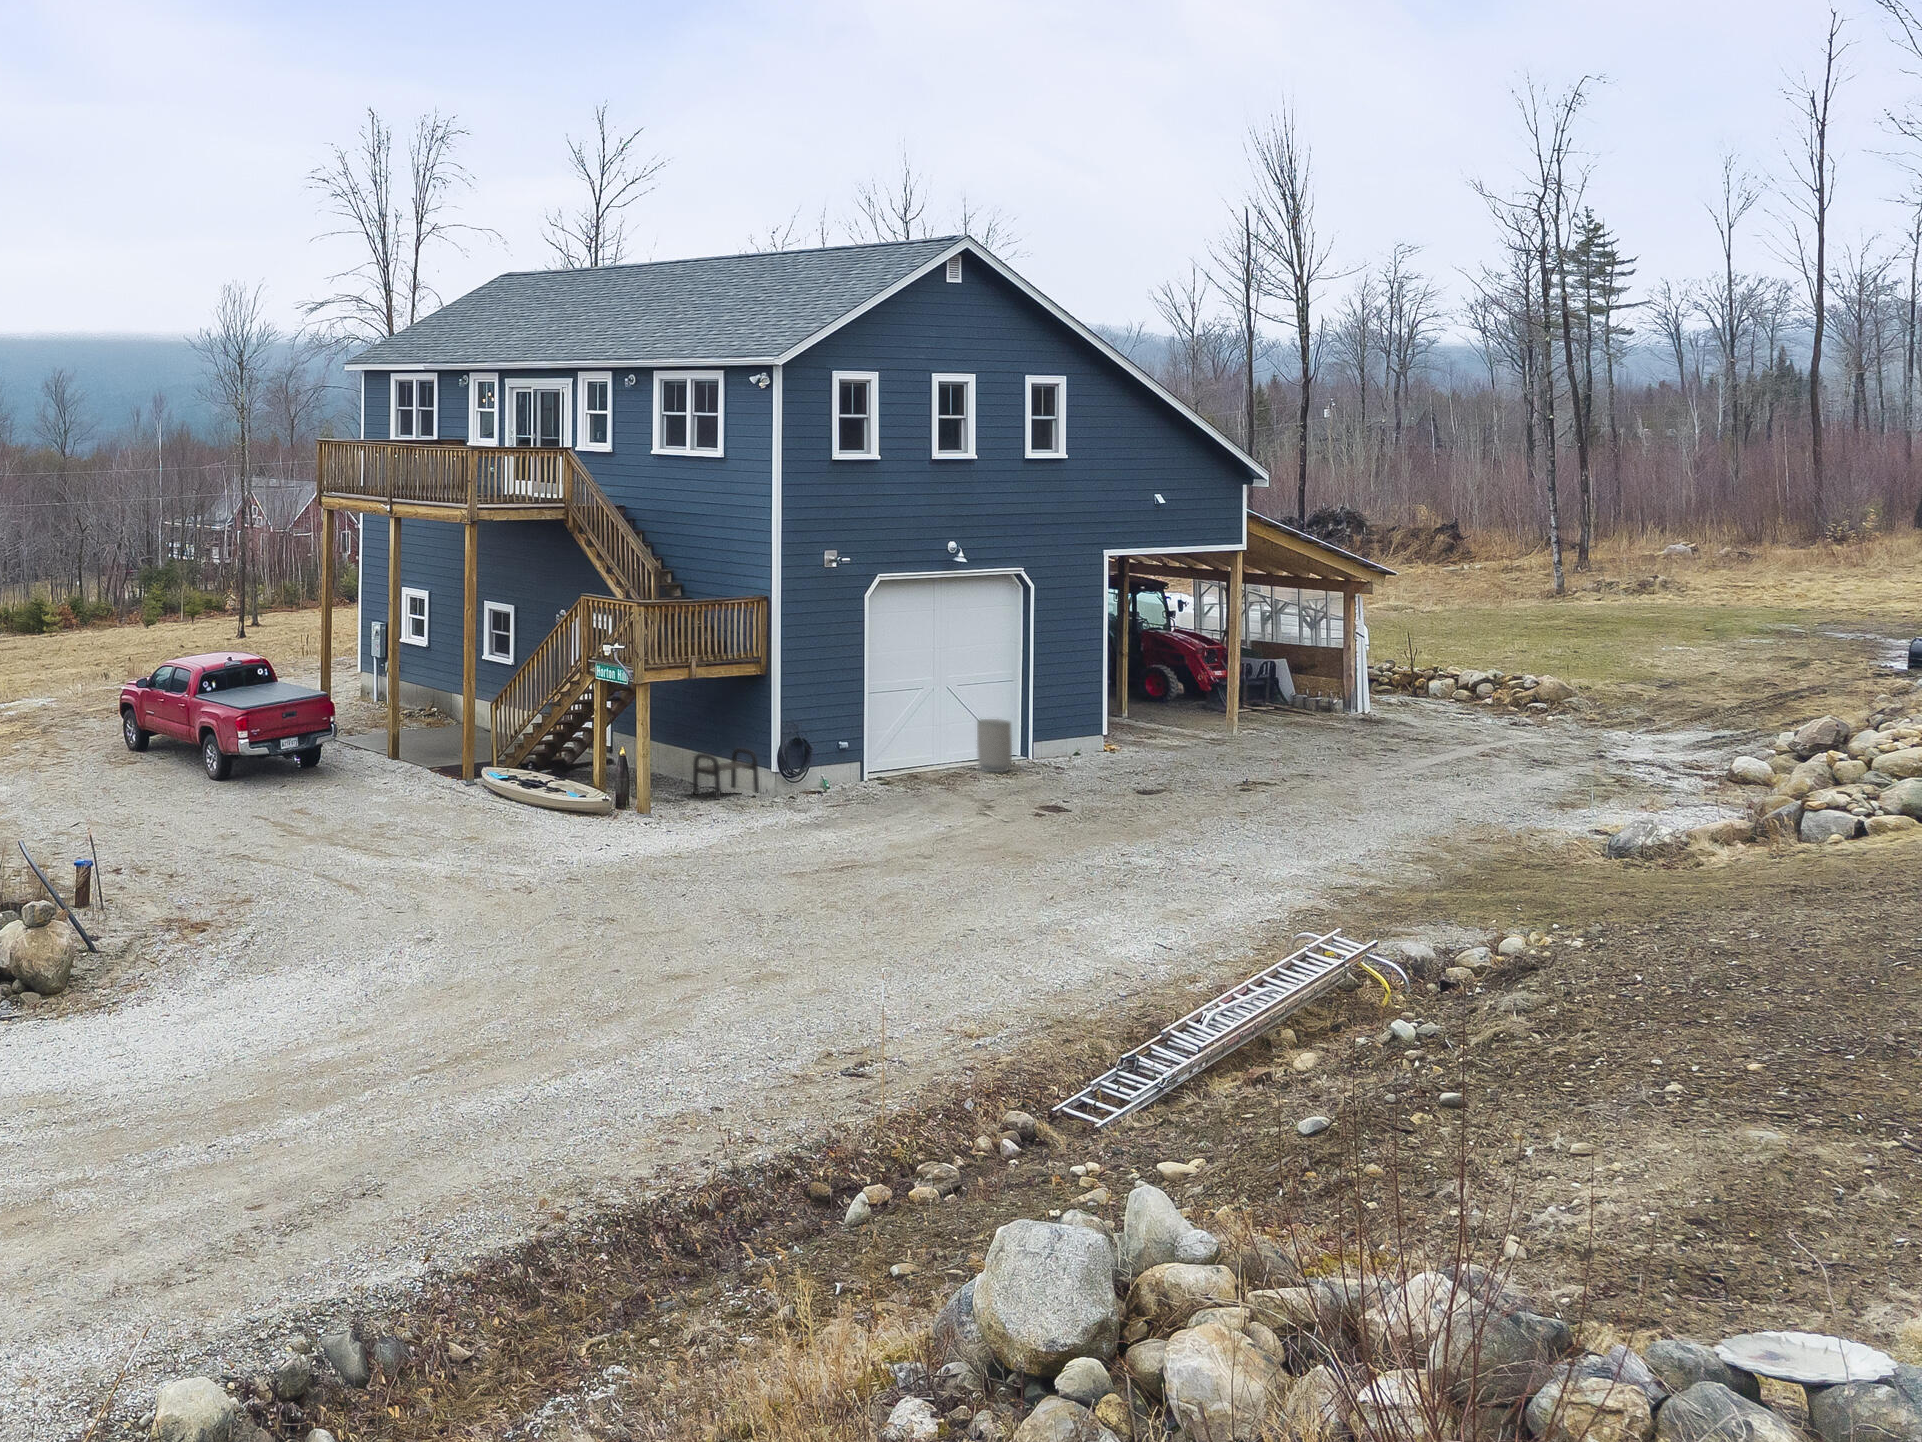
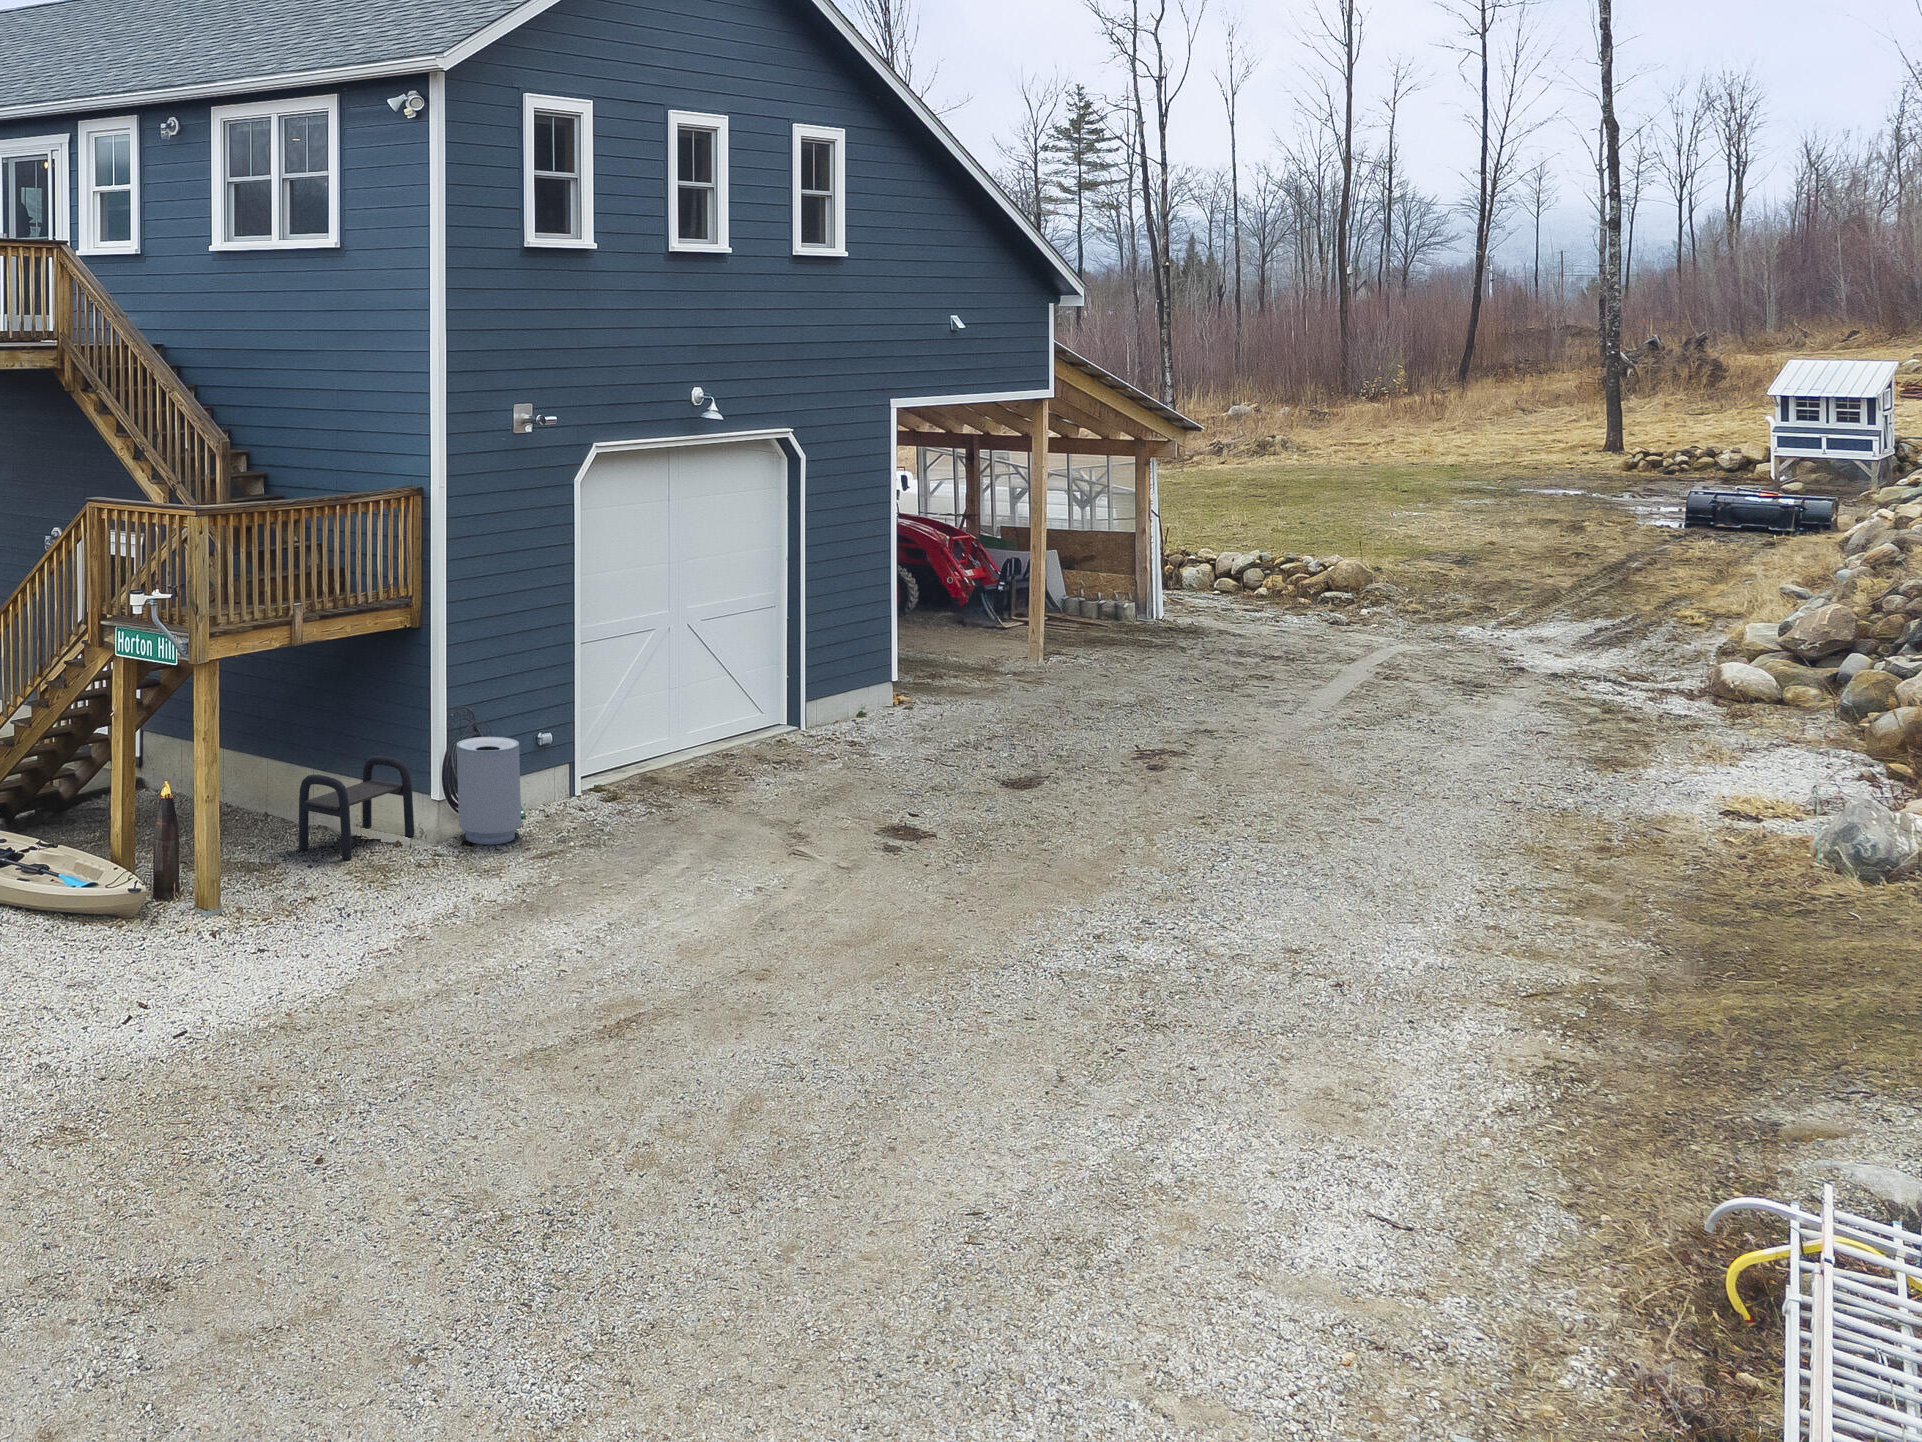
trash can: present [977,719,1012,772] -> present [457,737,521,844]

